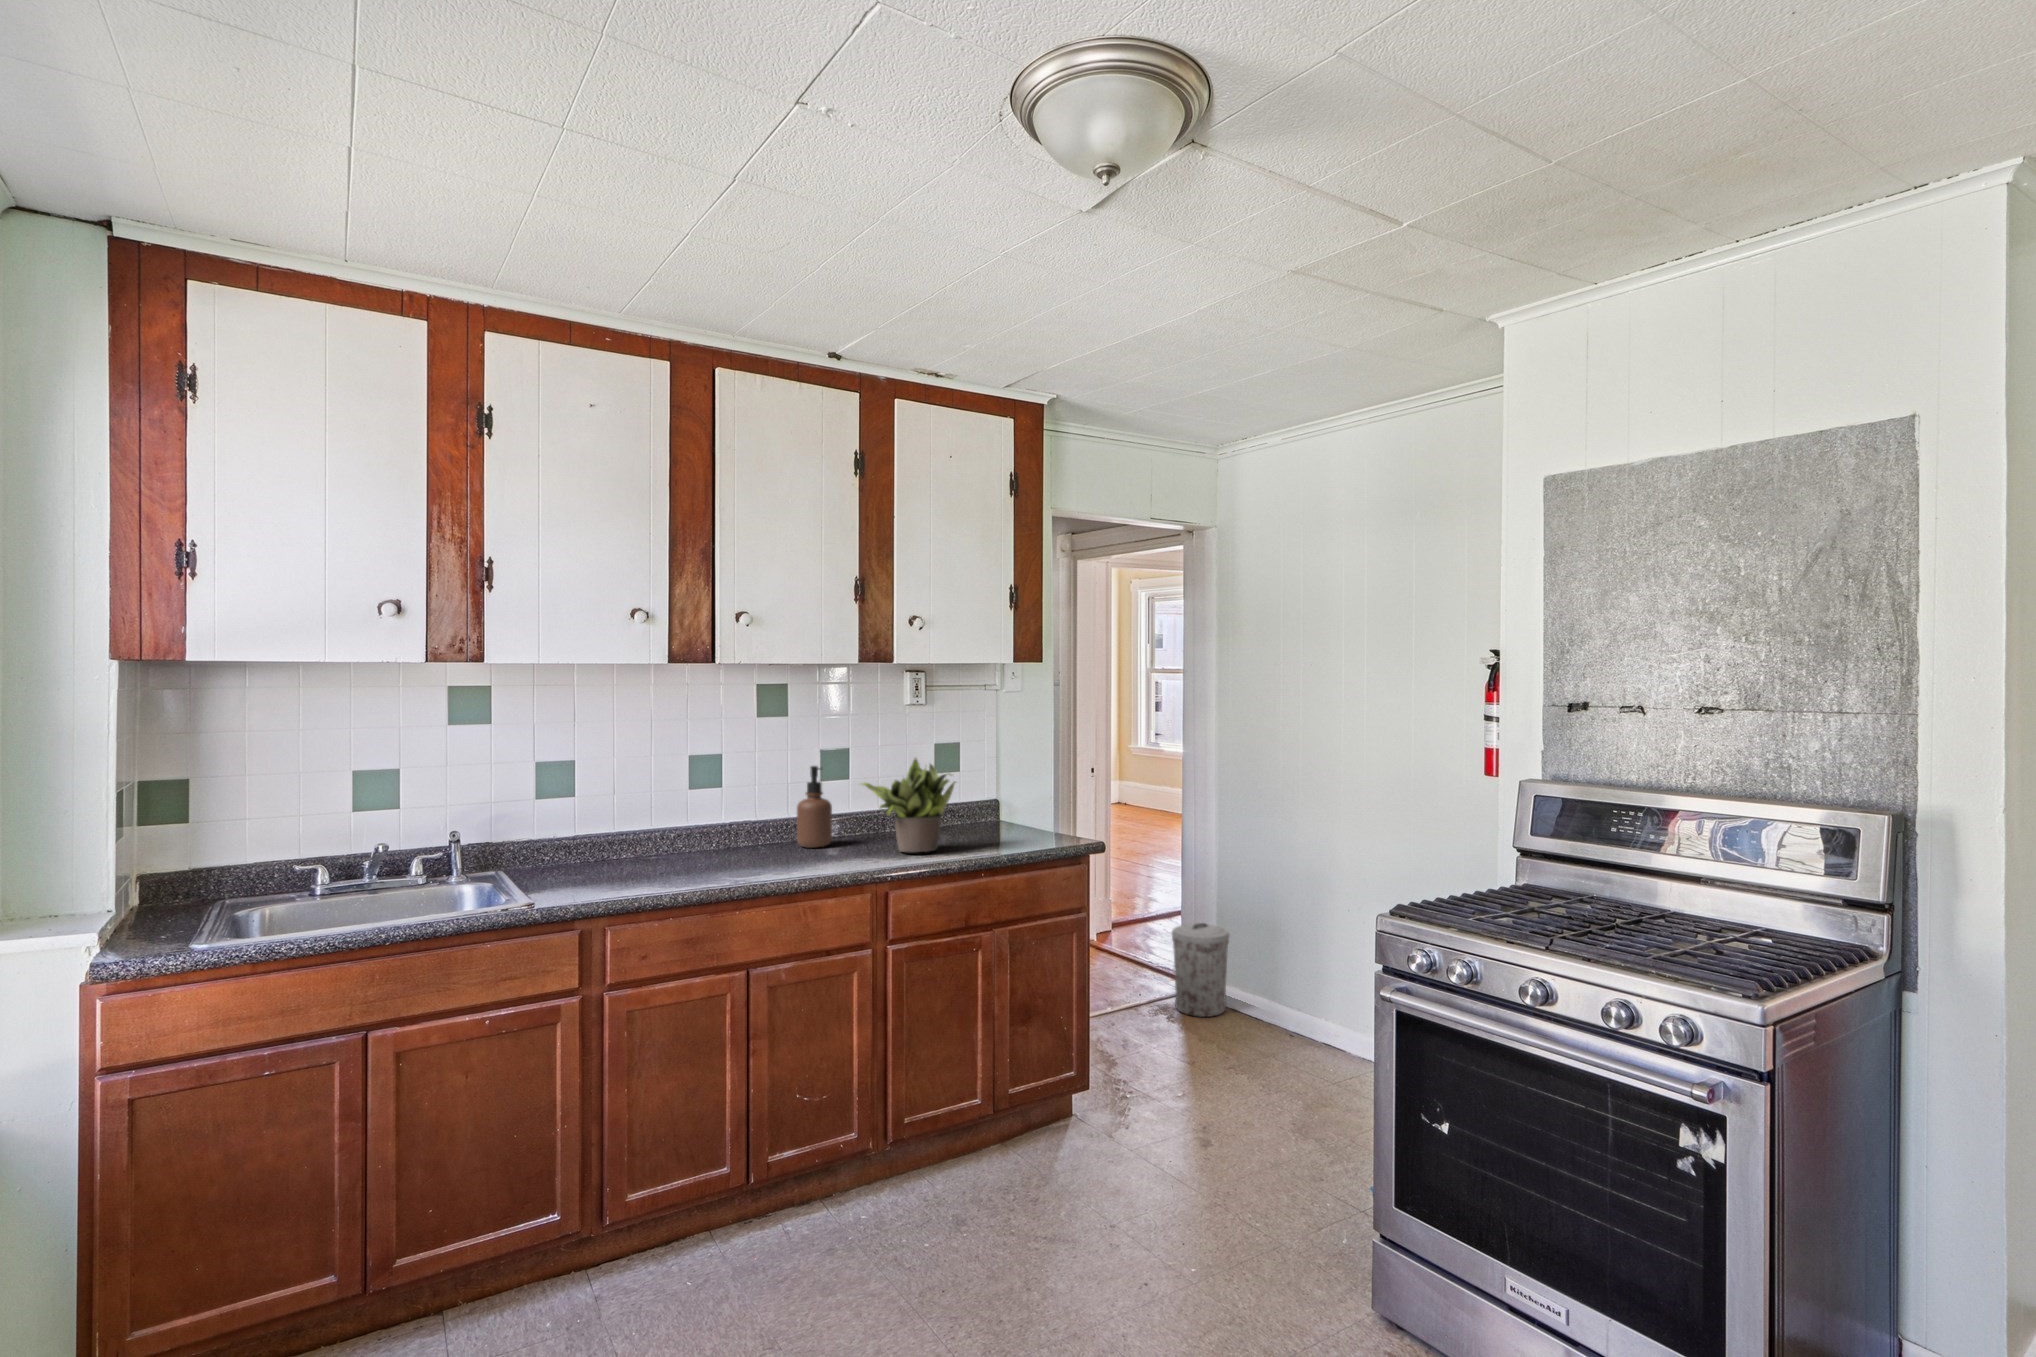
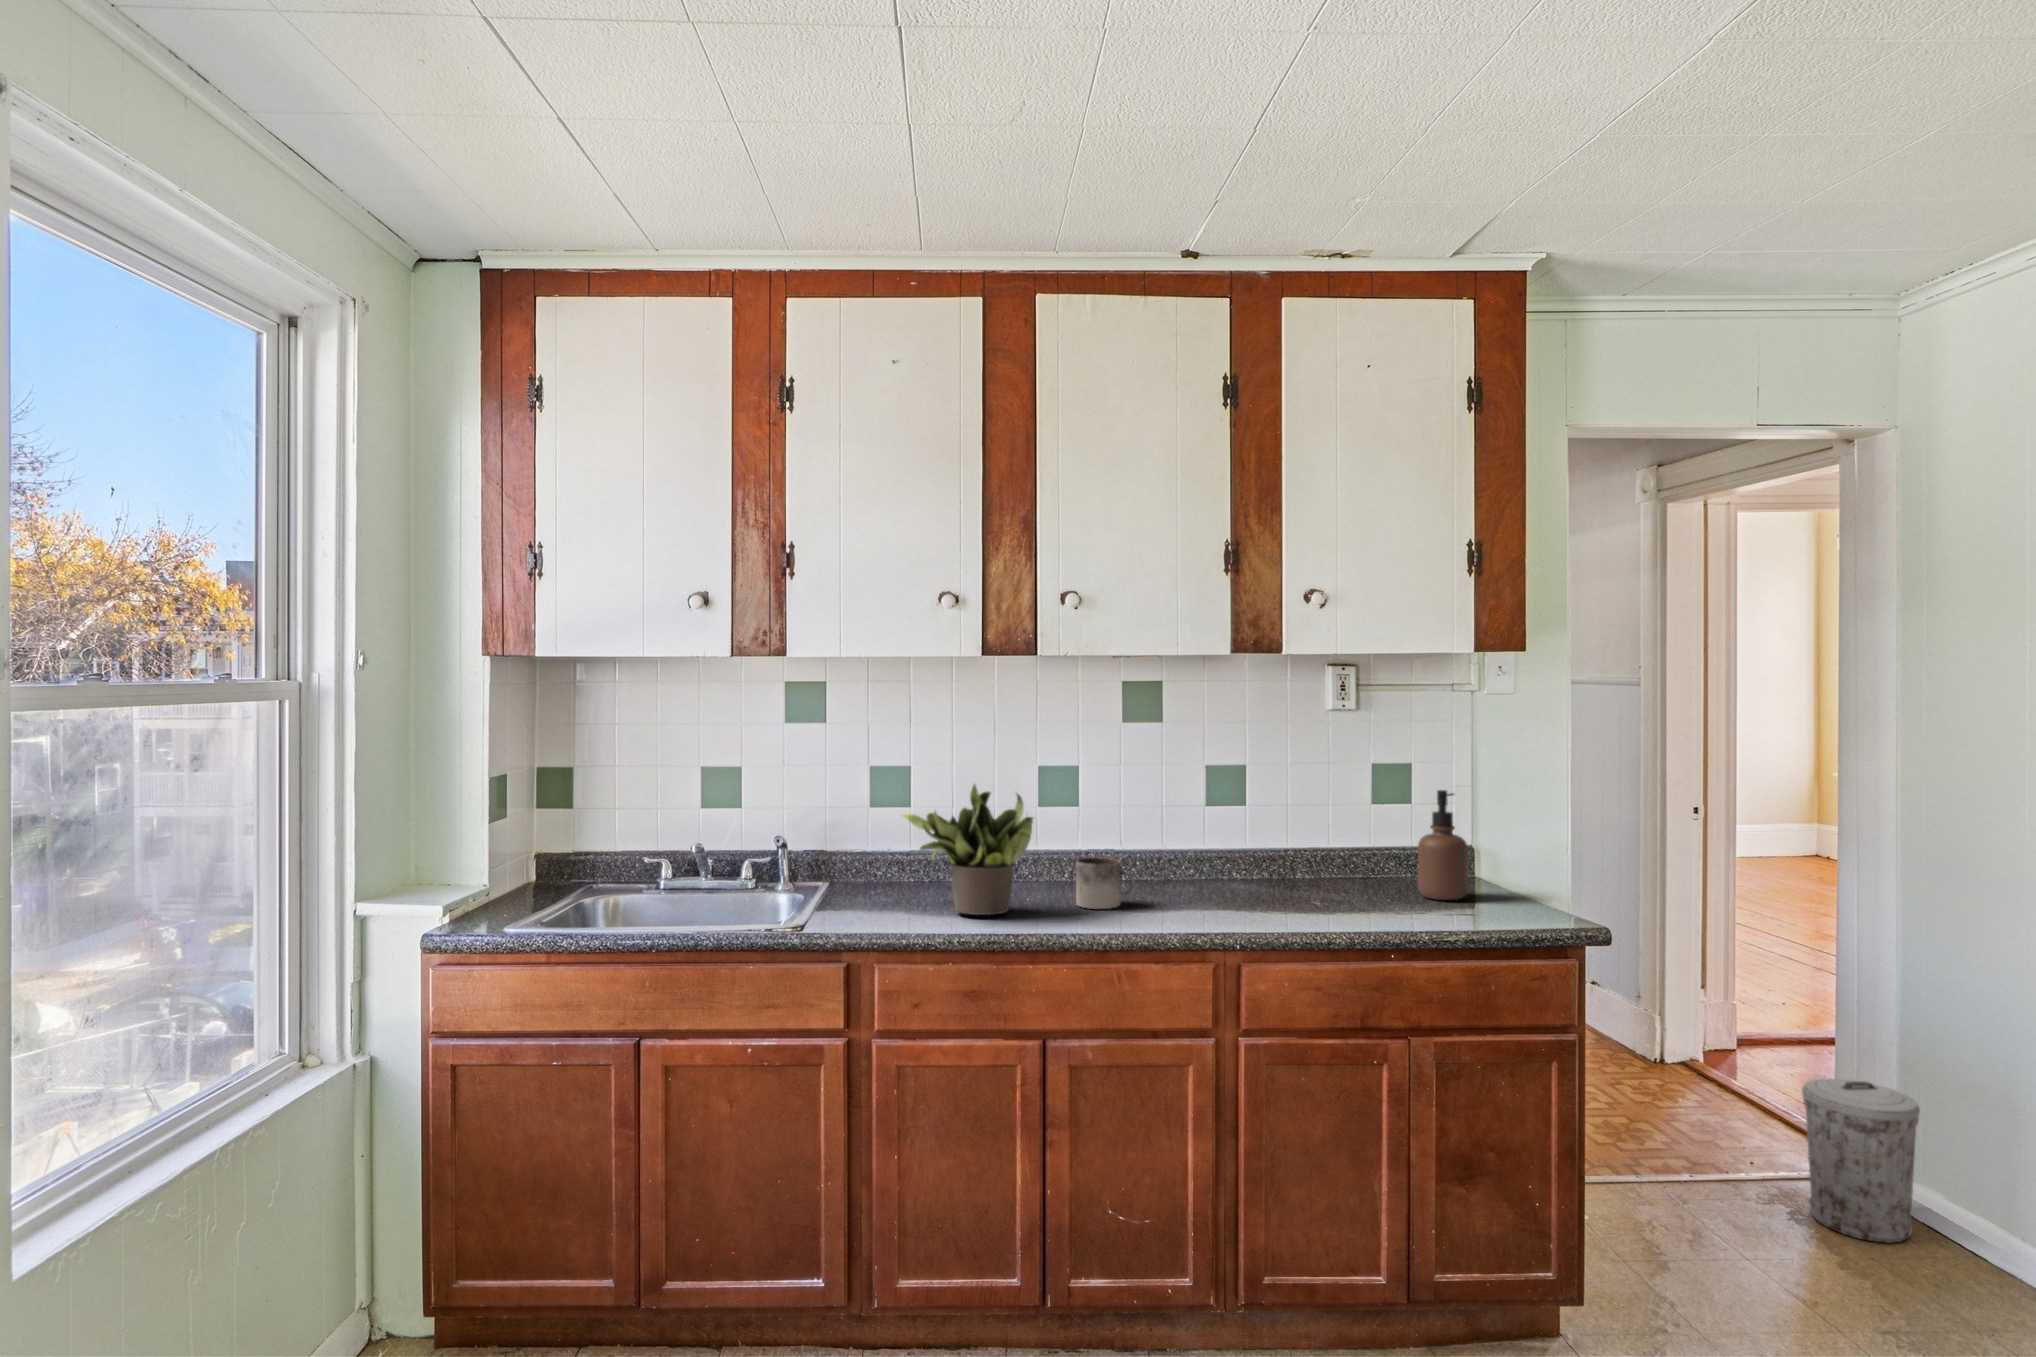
potted plant: present [862,758,955,852] -> present [903,785,1033,915]
soap dispenser: present [797,766,832,848] -> present [1418,790,1468,900]
mug: none [747,824,796,865] -> present [1076,858,1135,909]

